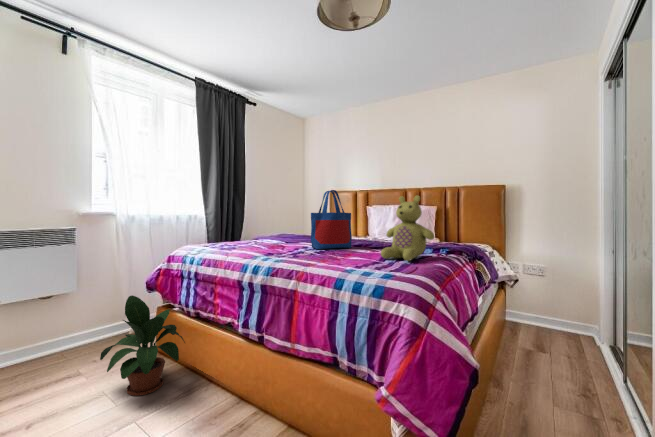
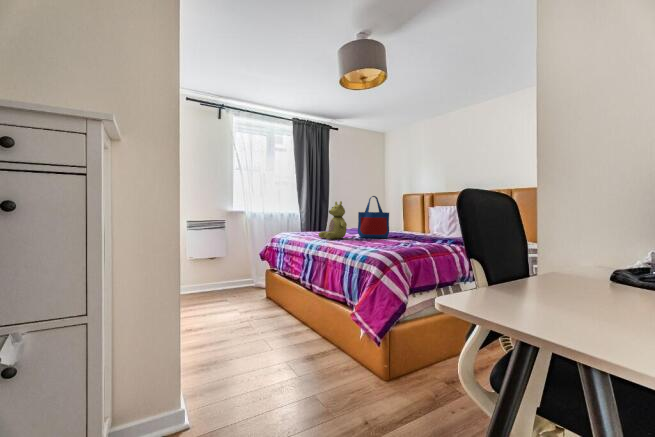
stuffed bear: present [381,196,434,261] -> present [318,201,347,239]
potted plant: present [100,295,185,396] -> none [234,259,278,315]

